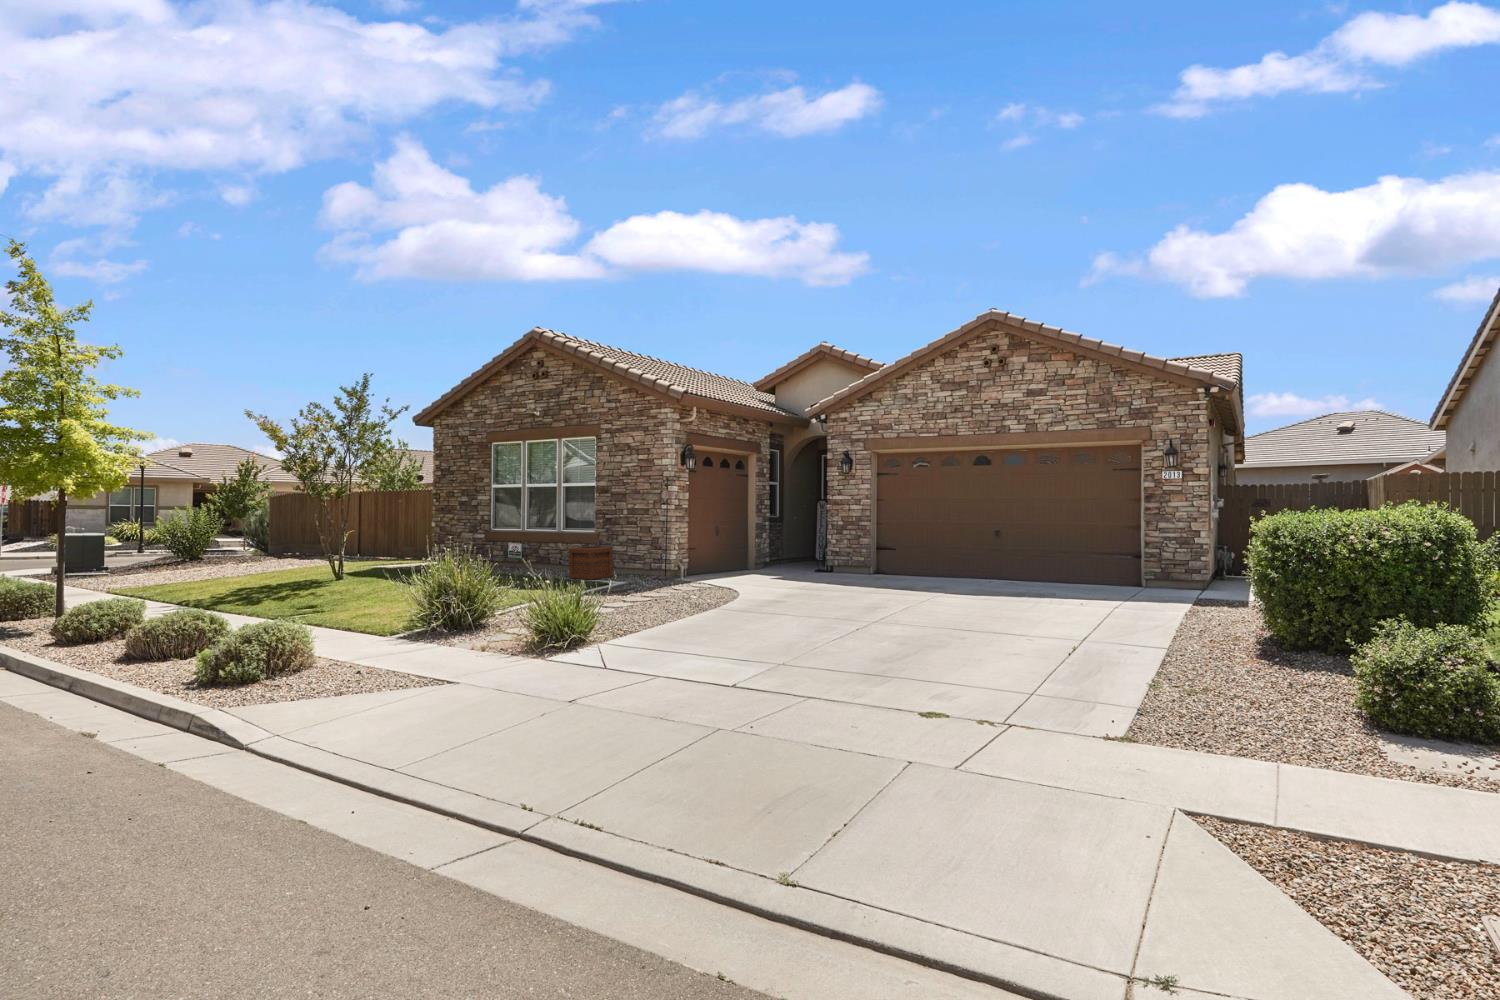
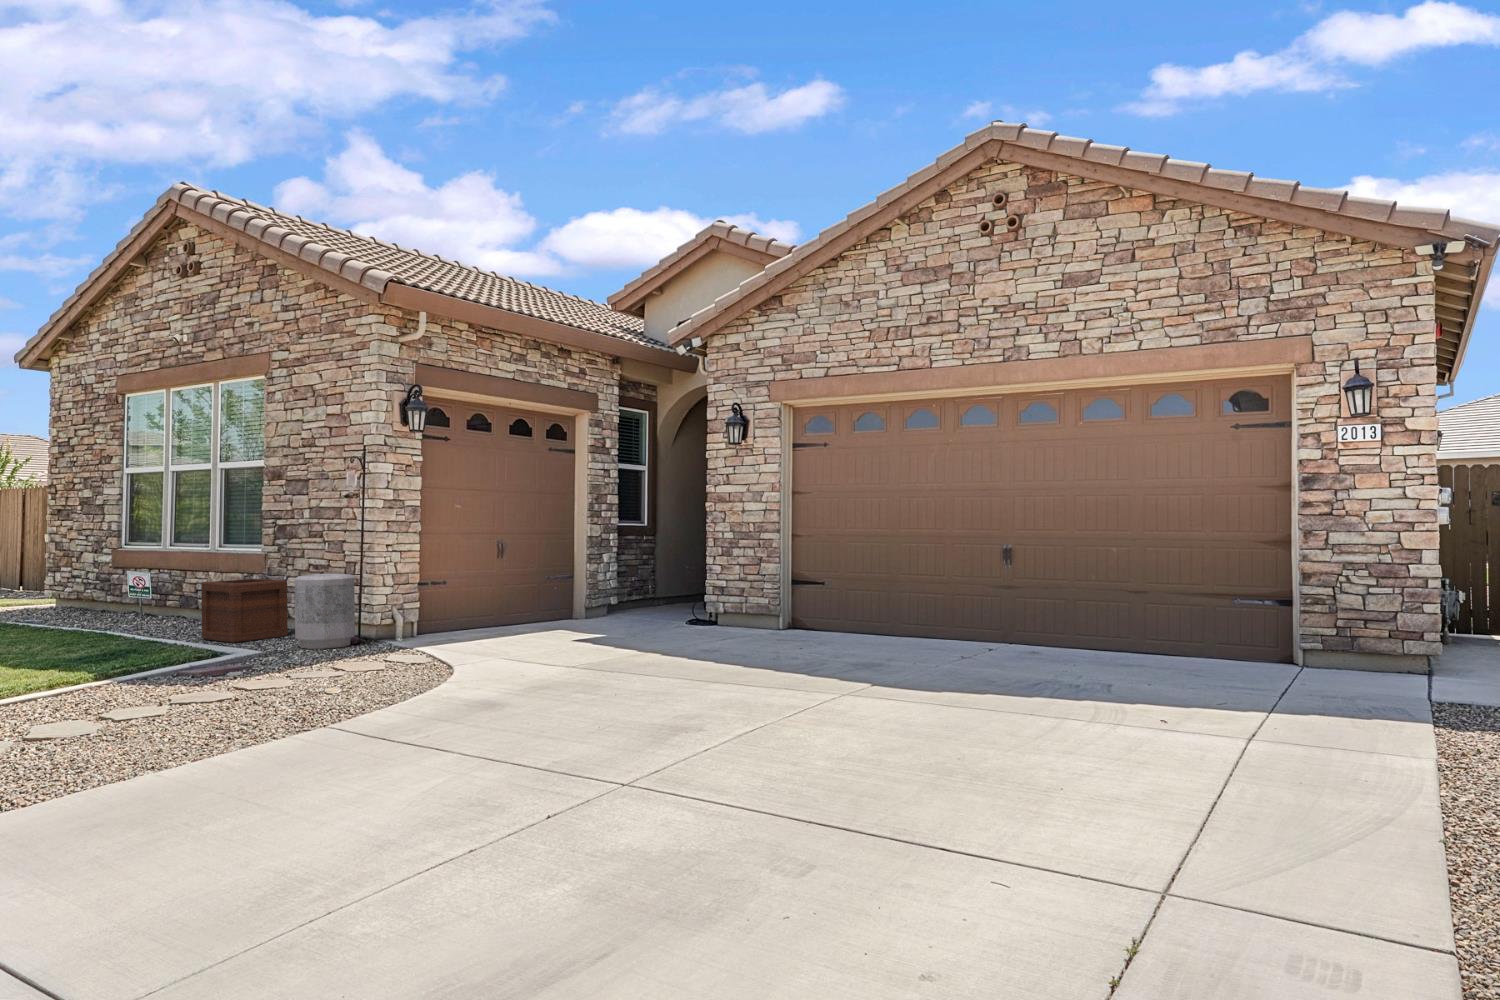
trash can: none [628,544,659,582] -> present [295,574,355,649]

